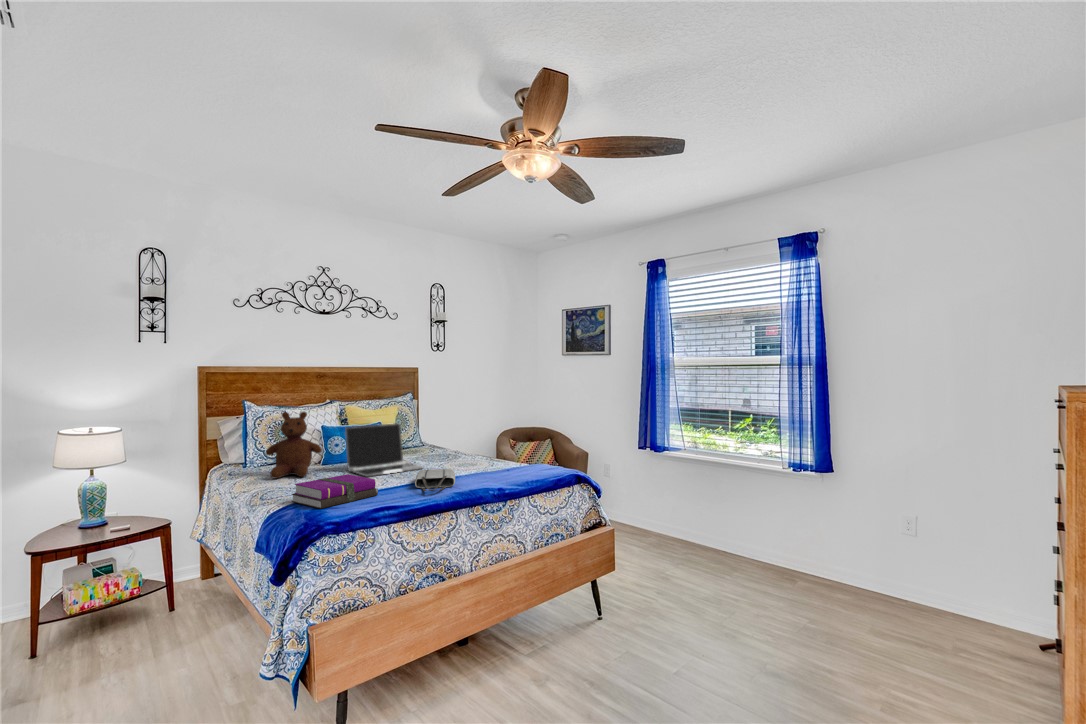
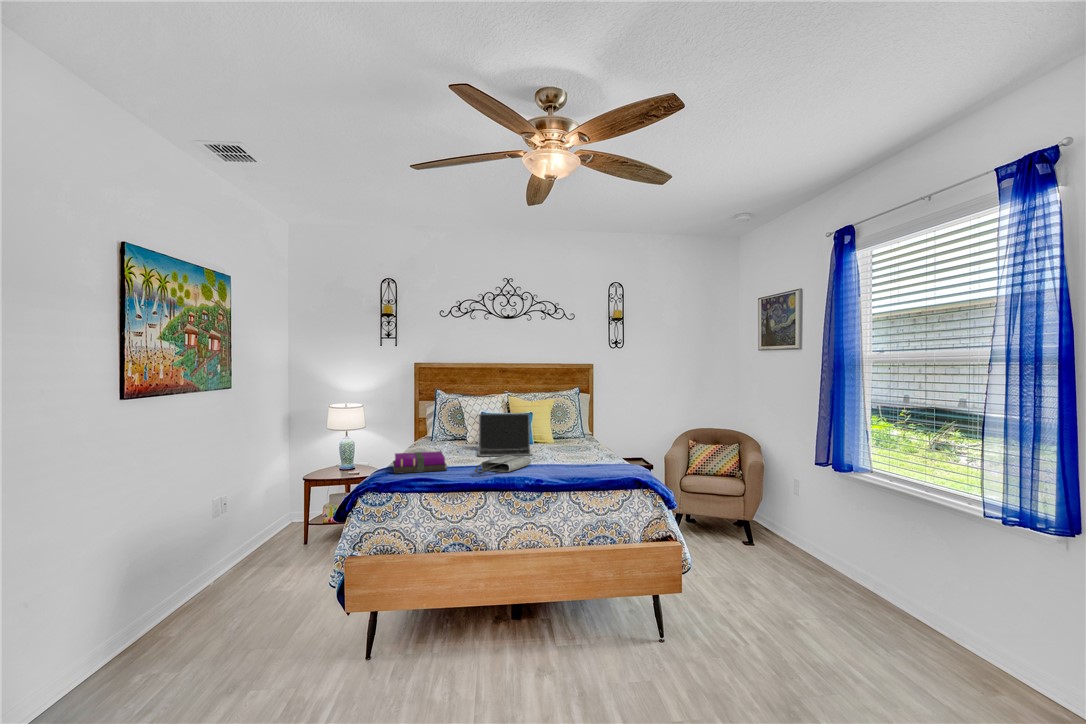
teddy bear: present [266,412,322,479] -> none [424,399,465,451]

